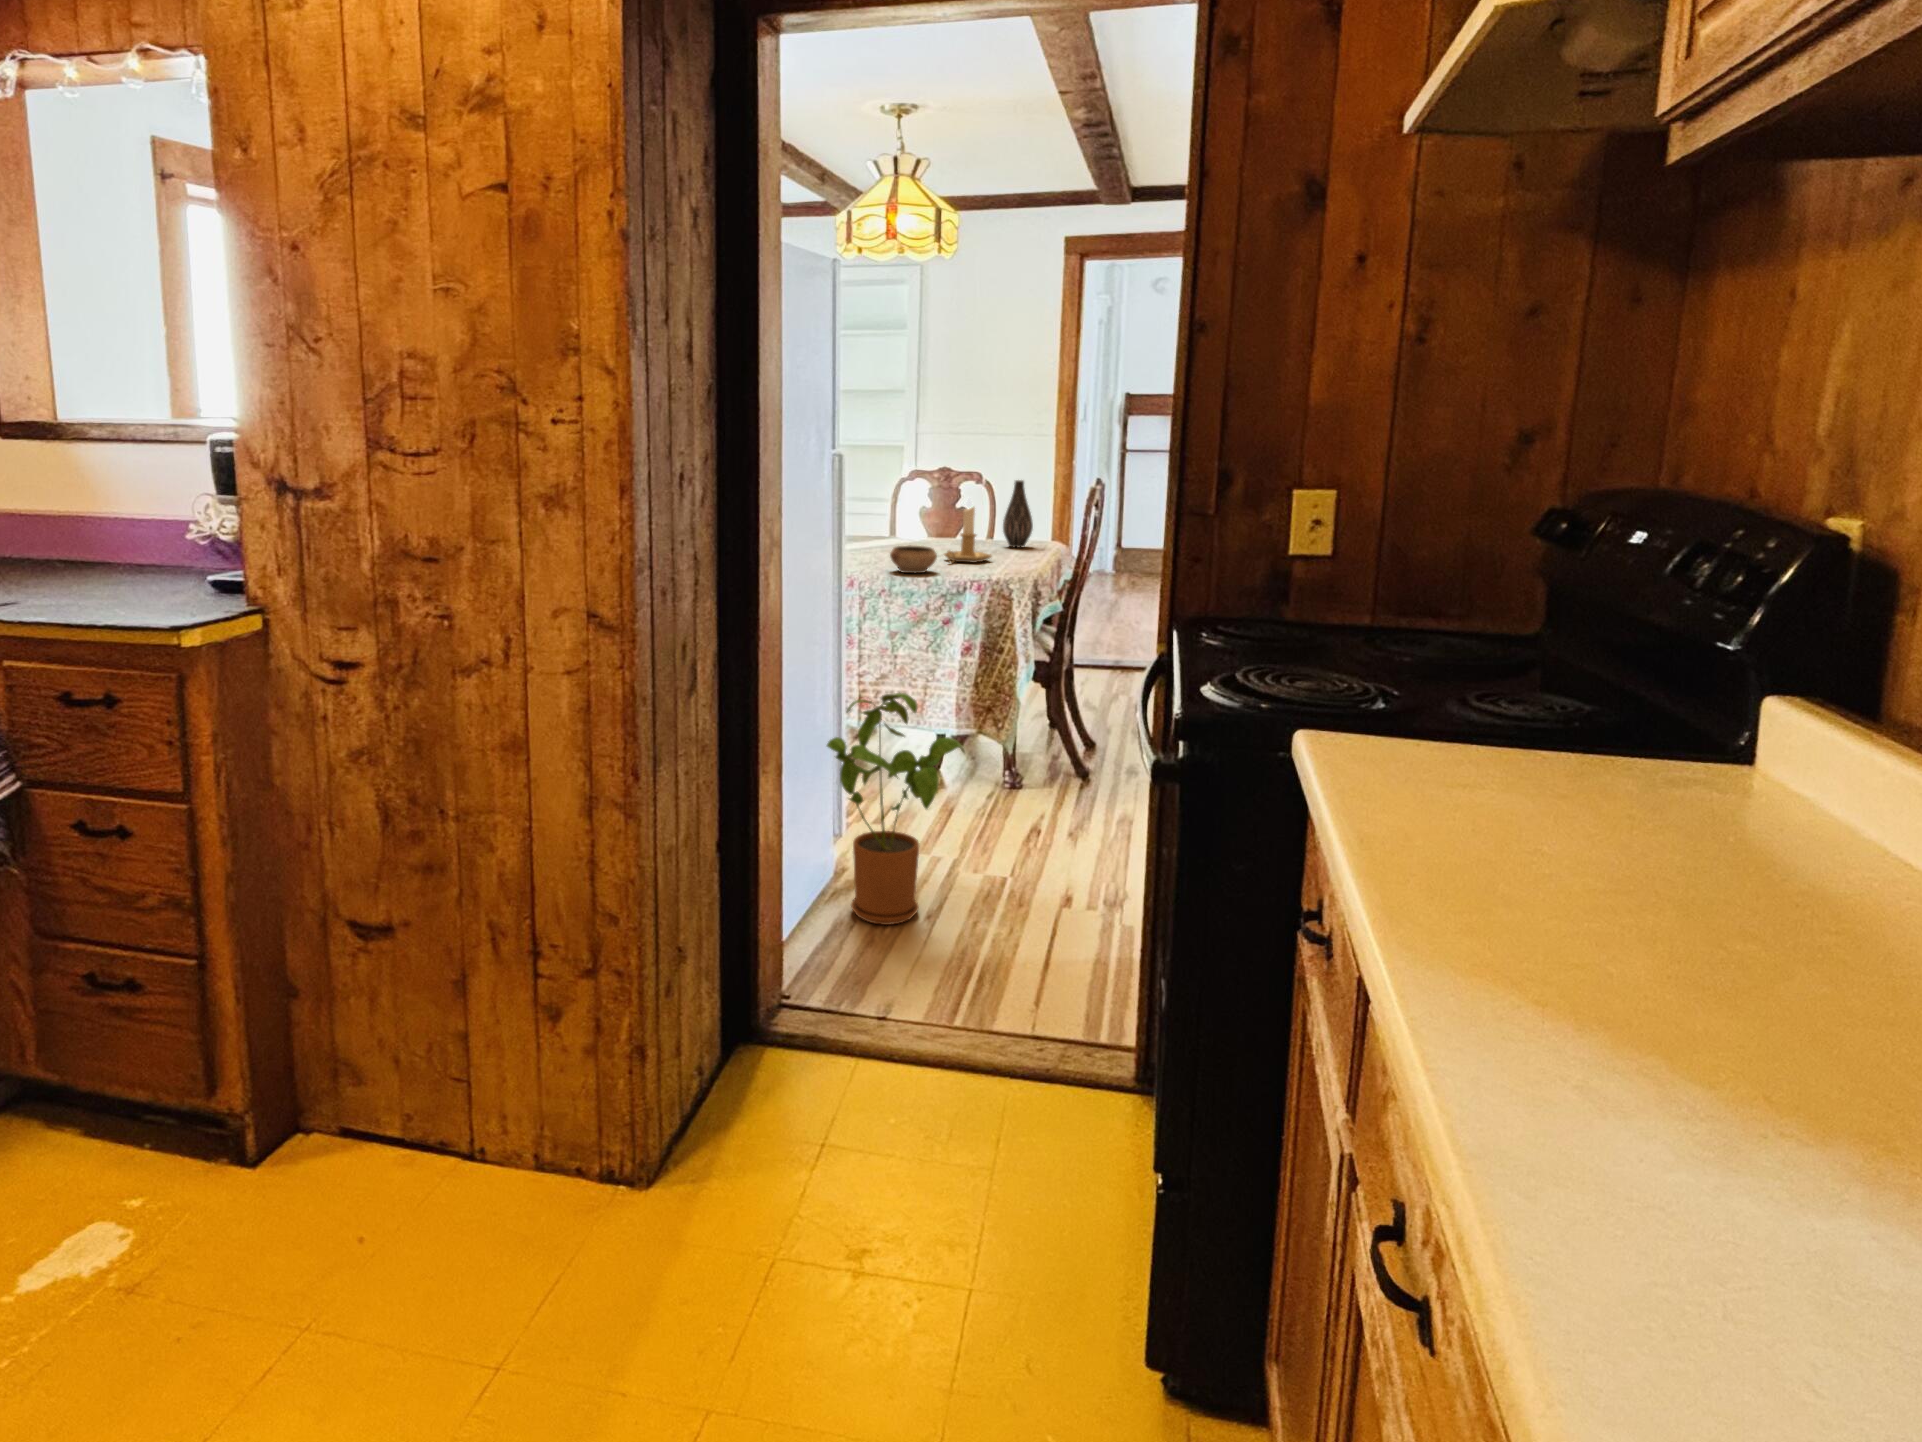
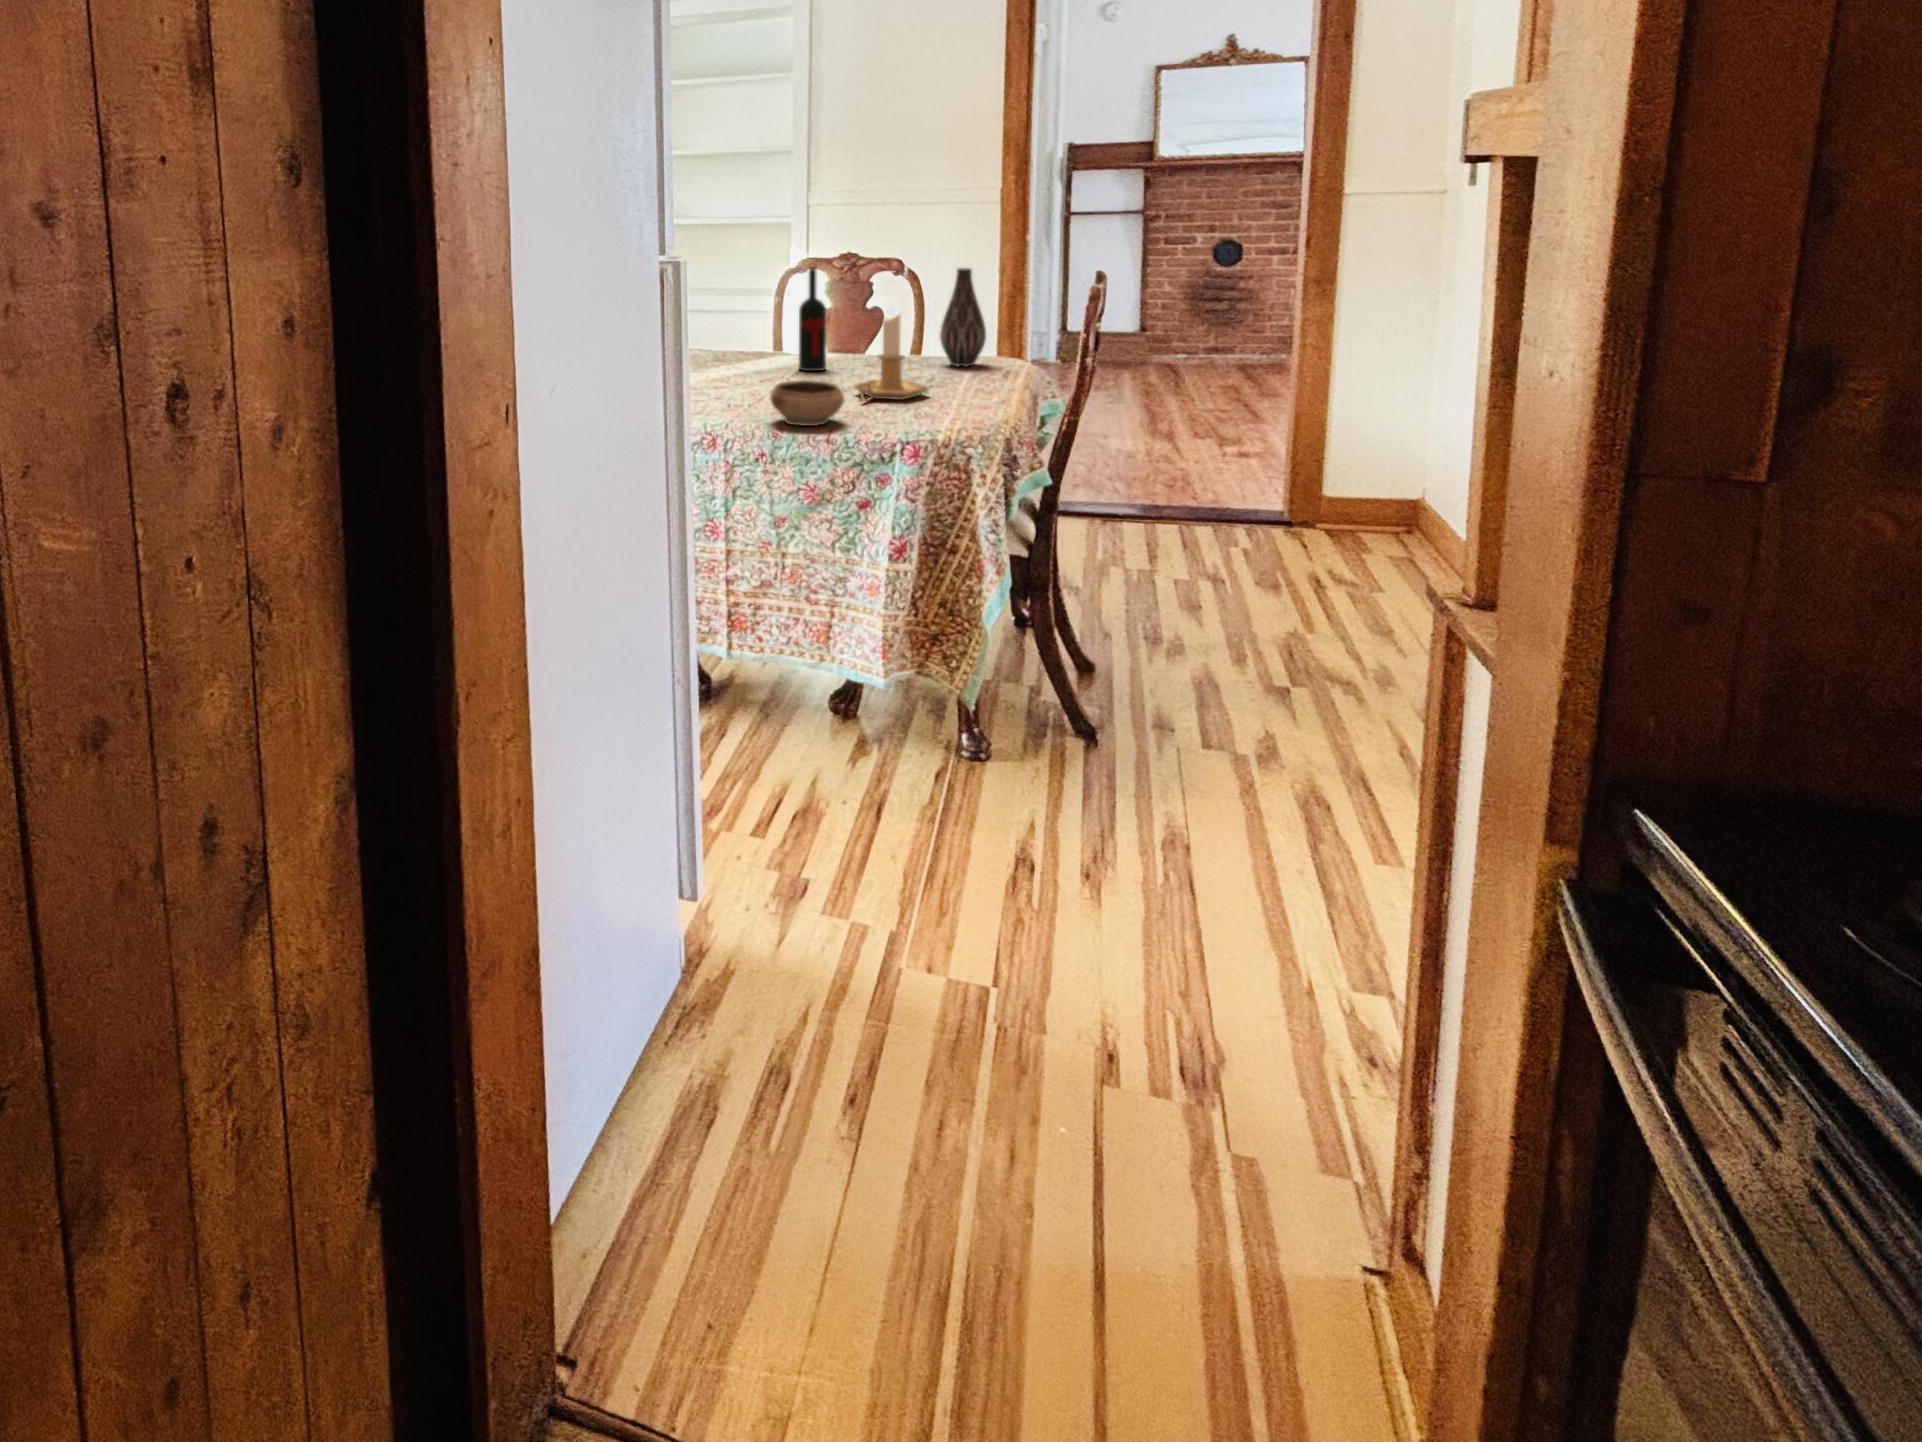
wine bottle: none [907,475,927,548] -> present [799,266,826,371]
house plant: present [827,693,965,925] -> none [646,692,912,1138]

